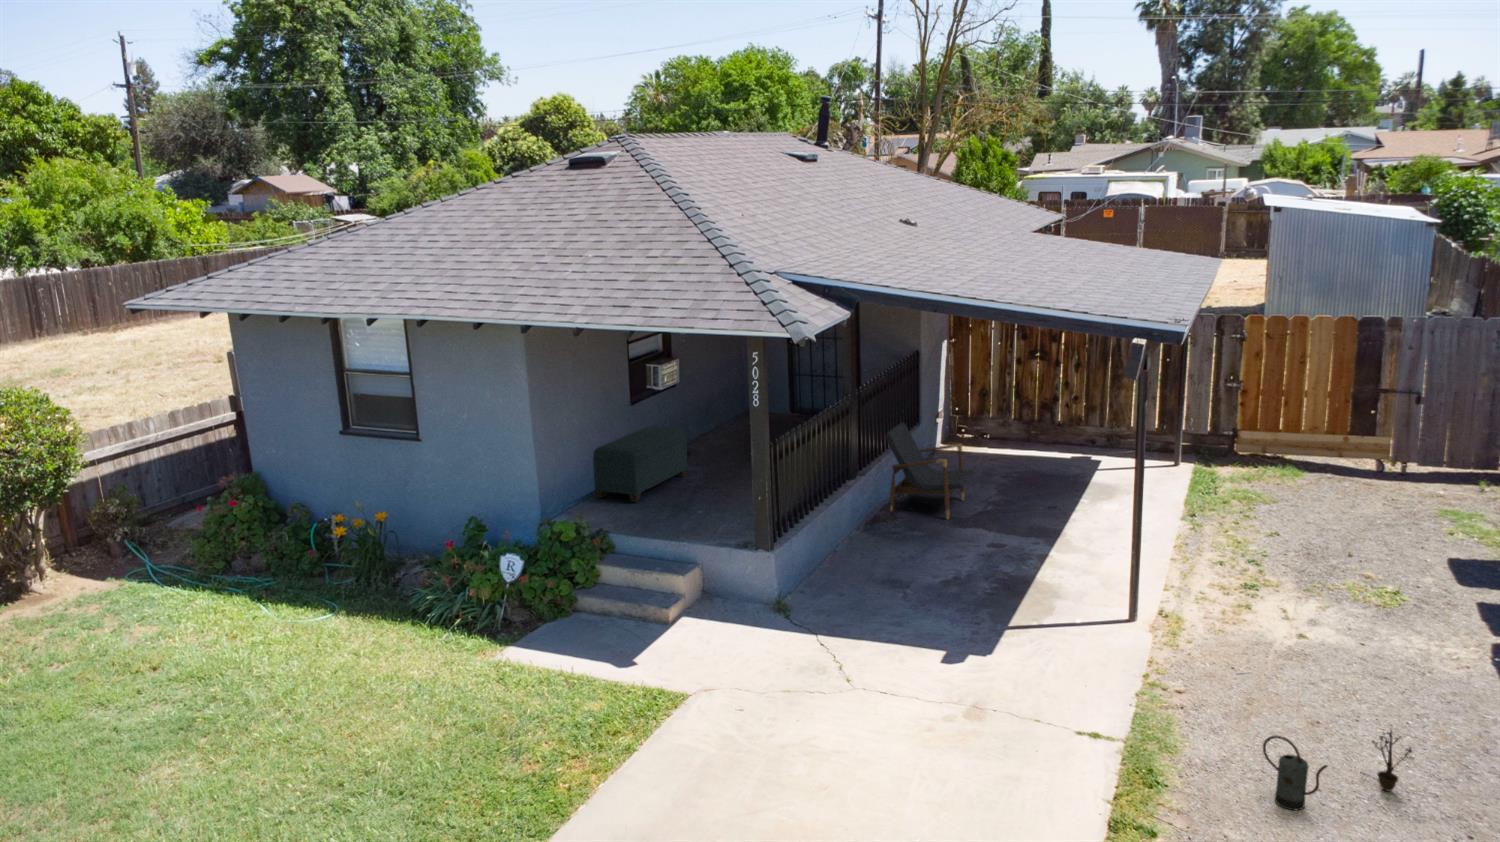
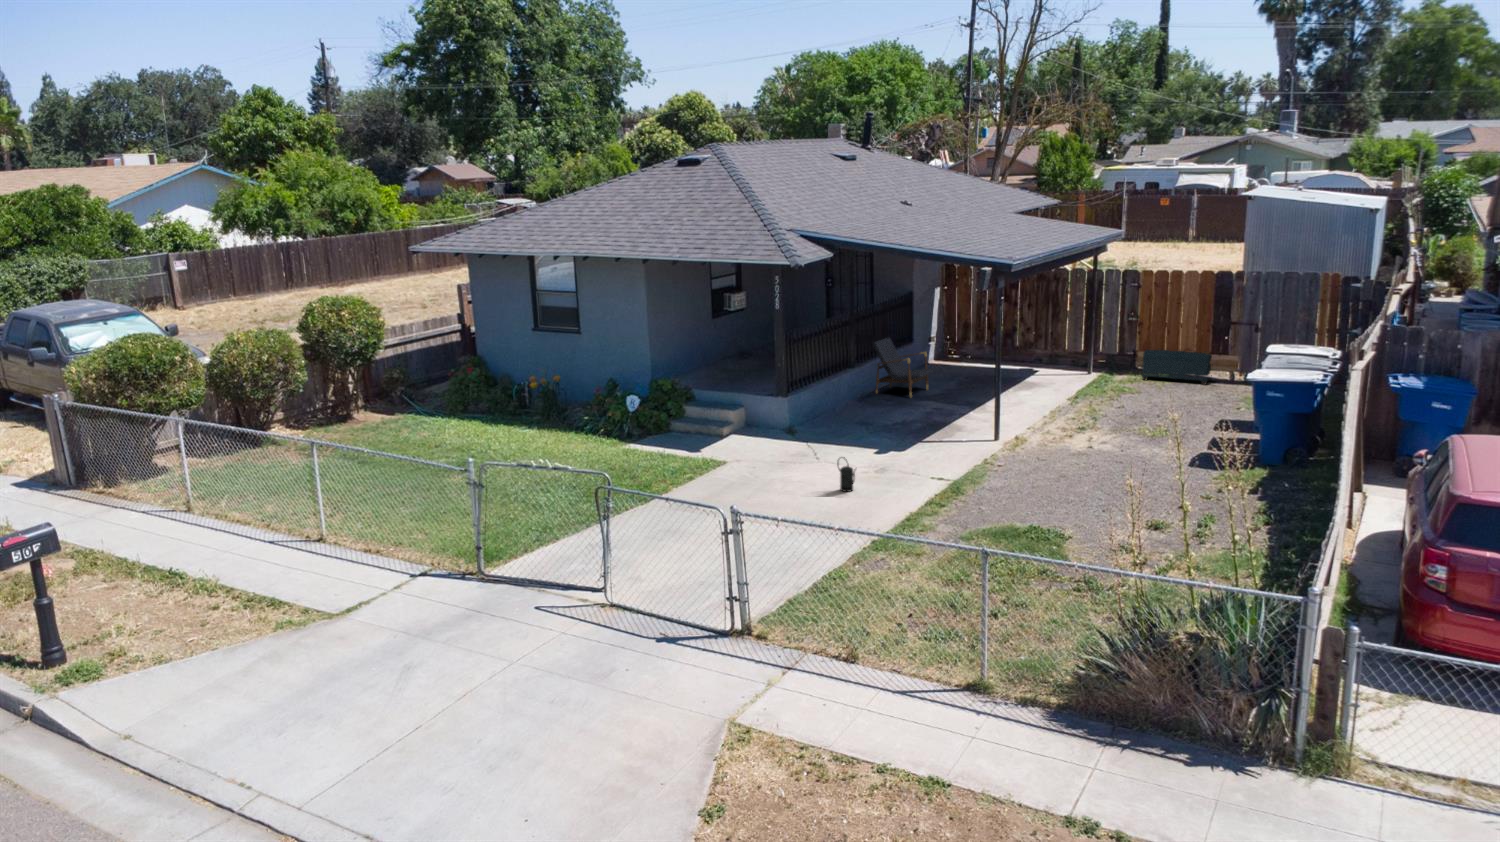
bench: present [593,427,687,502] -> present [1142,350,1213,385]
decorative plant: present [1360,730,1413,791] -> none [1052,461,1070,494]
watering can: present [1263,735,1327,810] -> present [837,457,855,492]

